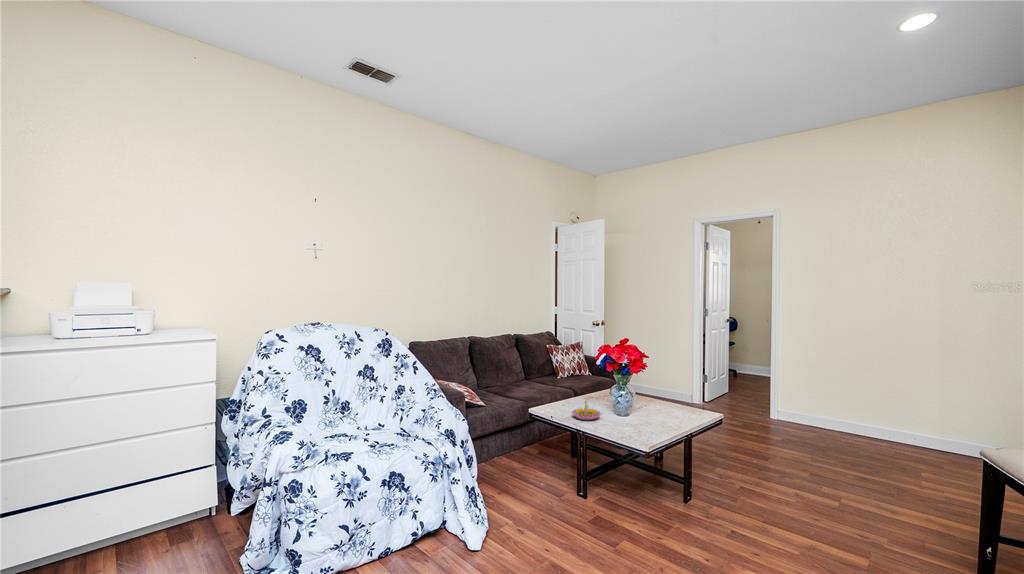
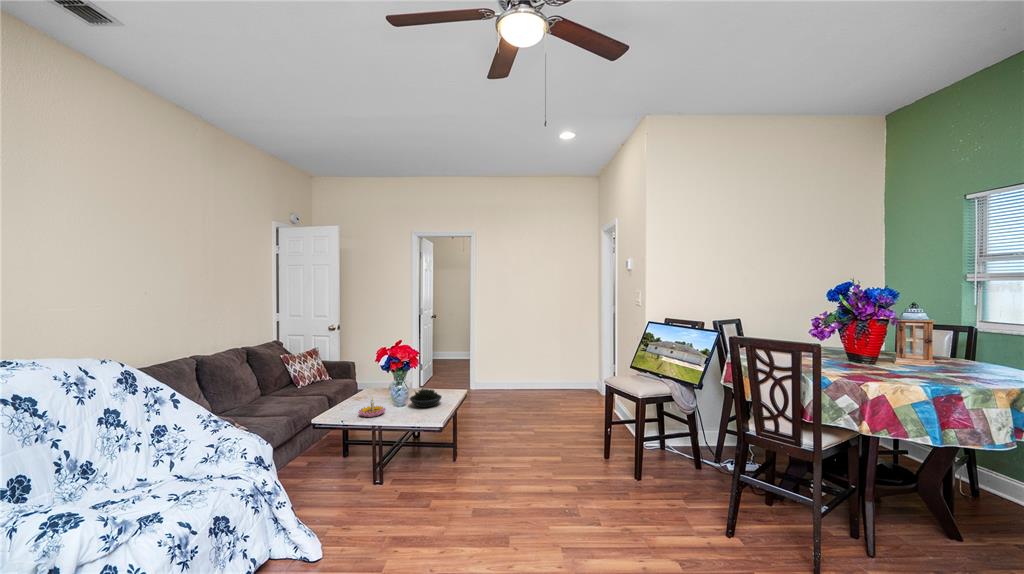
succulent plant: none [631,400,671,424] -> present [410,389,442,407]

